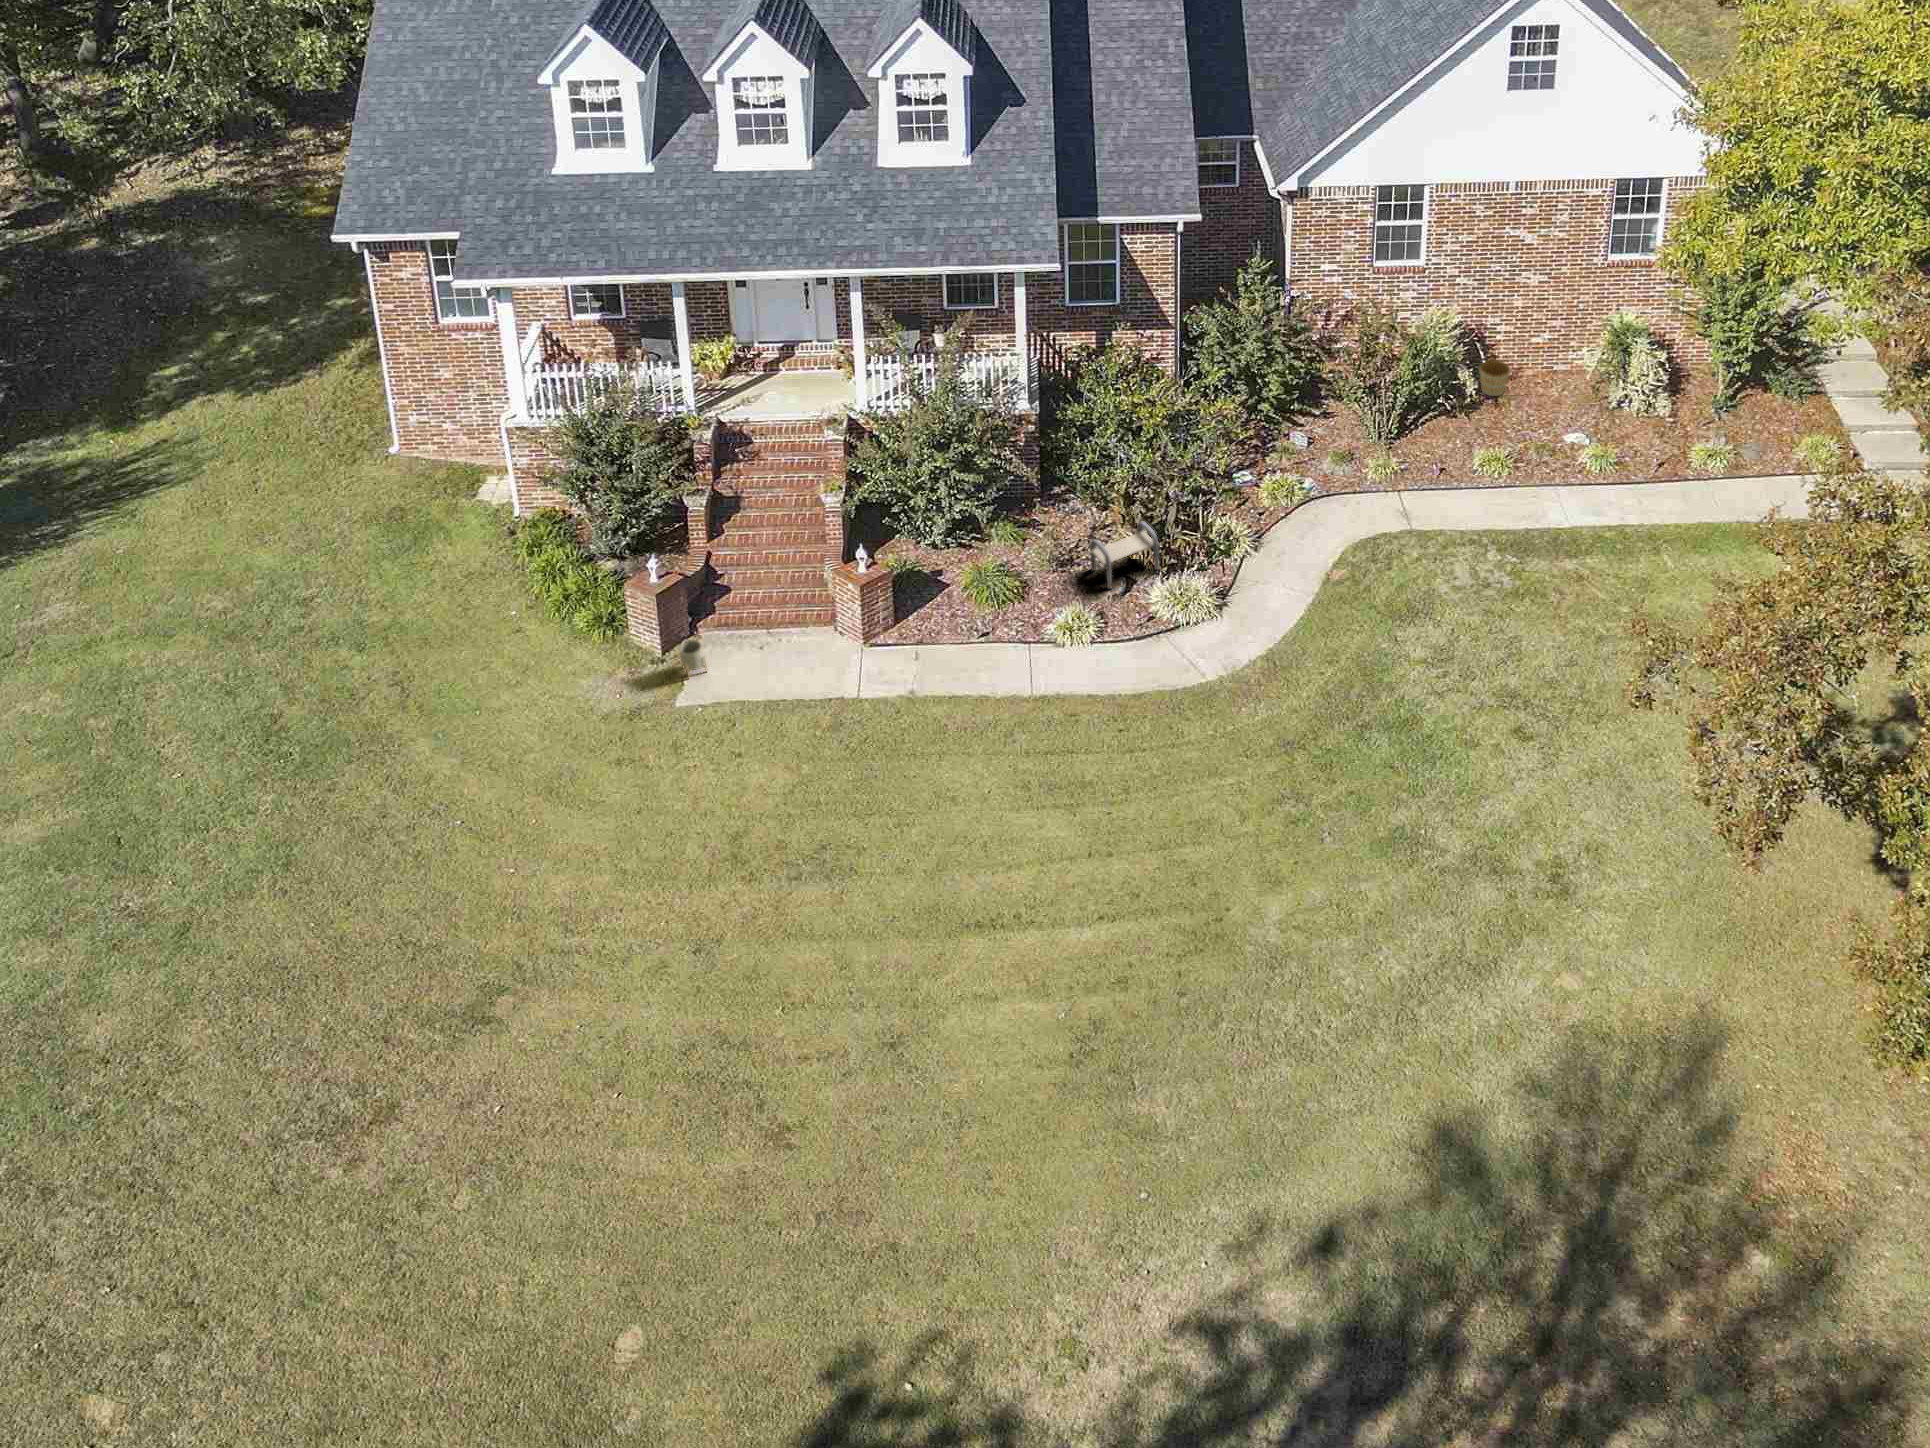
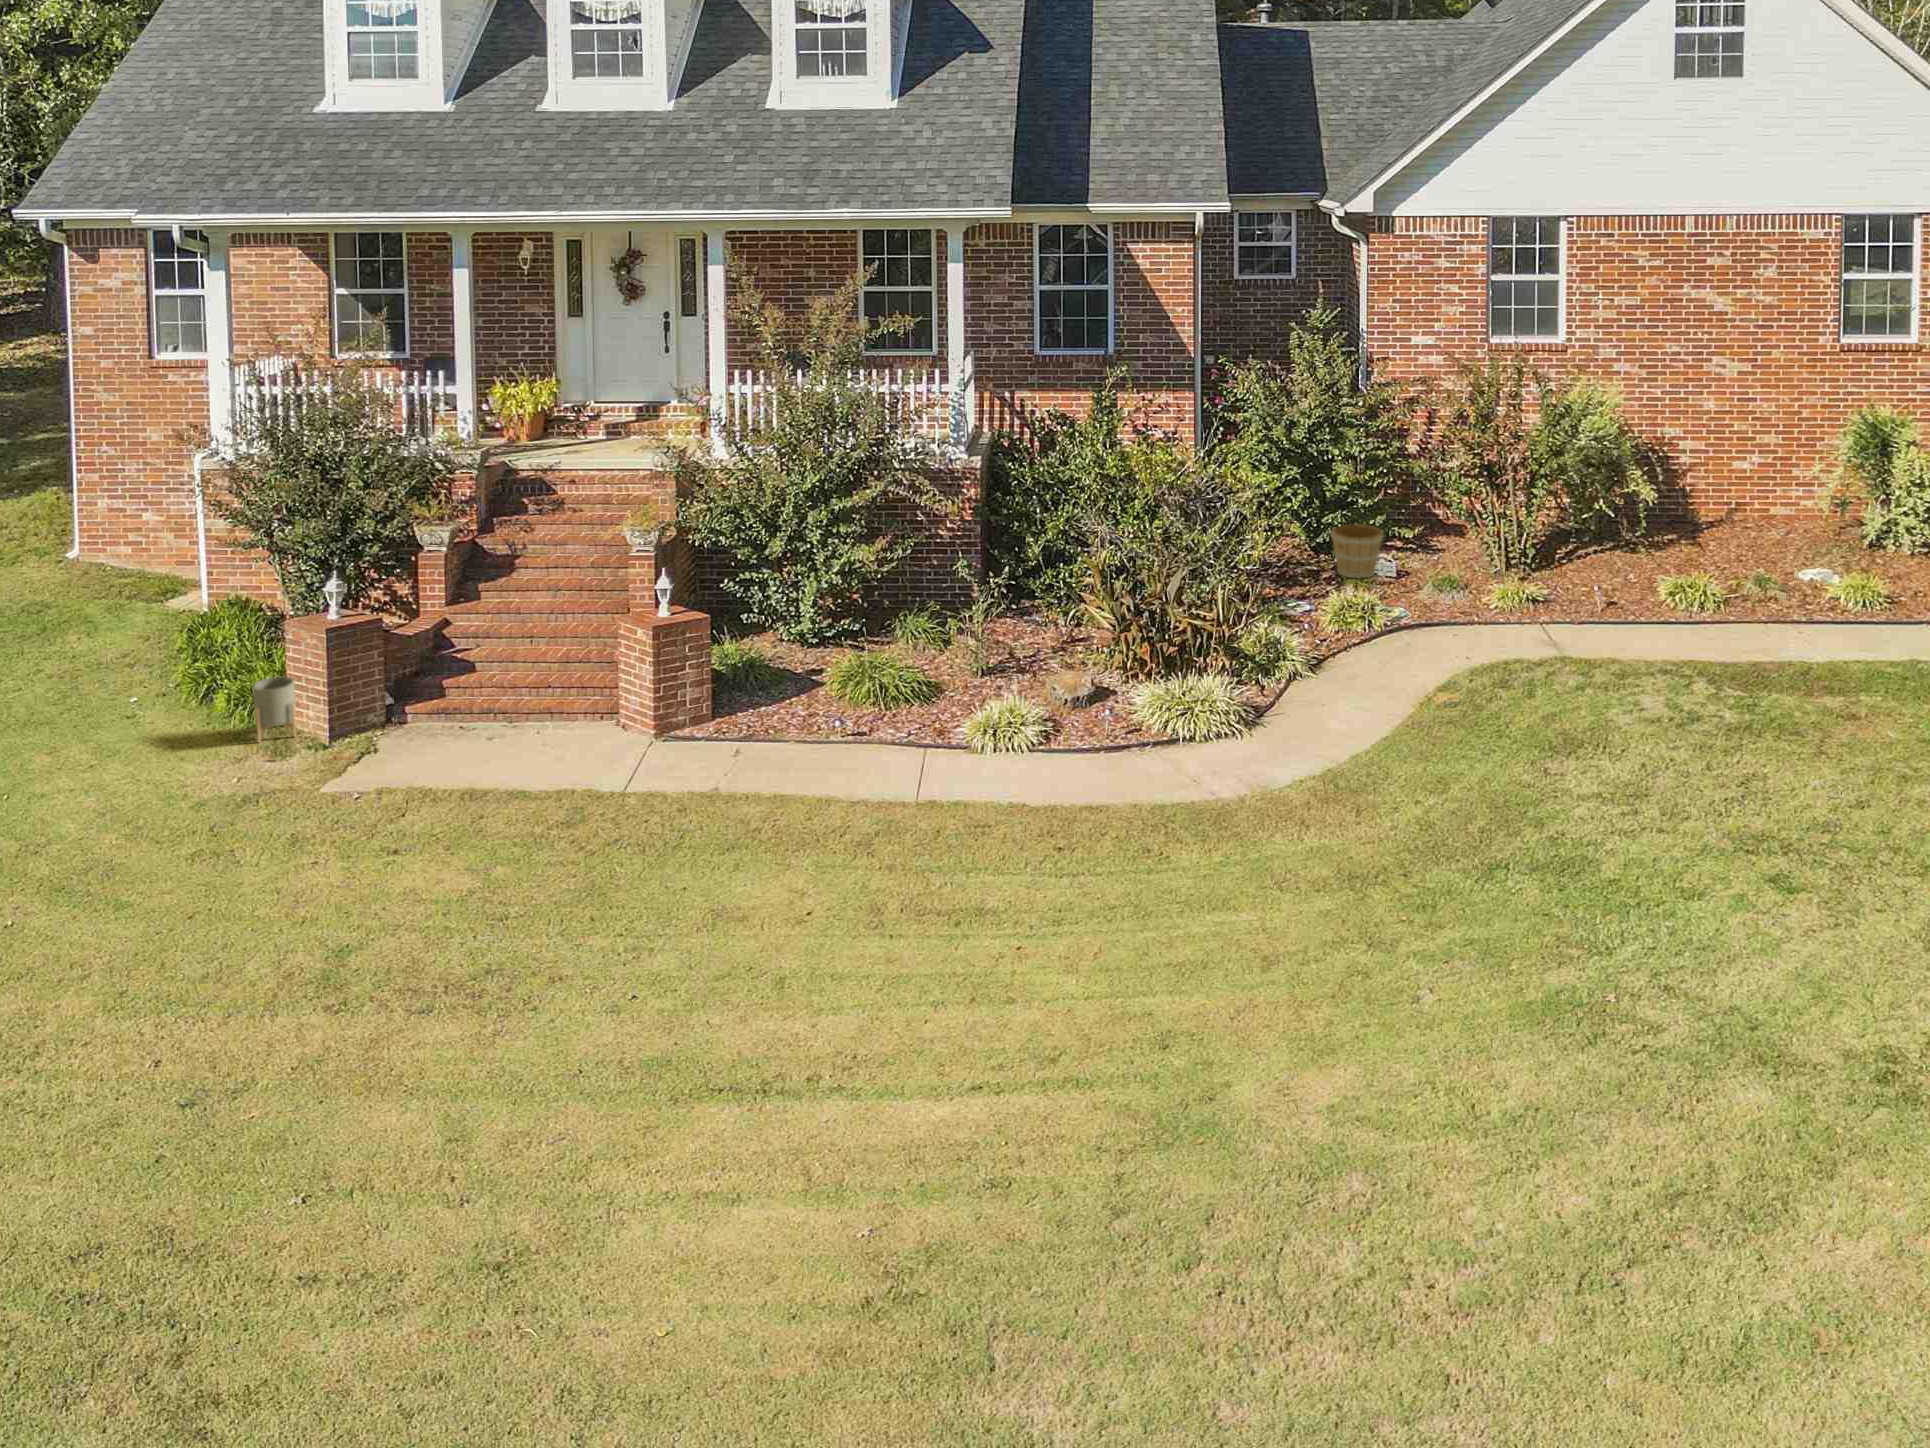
wooden bucket: present [1479,360,1511,396] -> present [1331,524,1384,578]
bench: present [1090,521,1159,589] -> none [998,593,1115,692]

